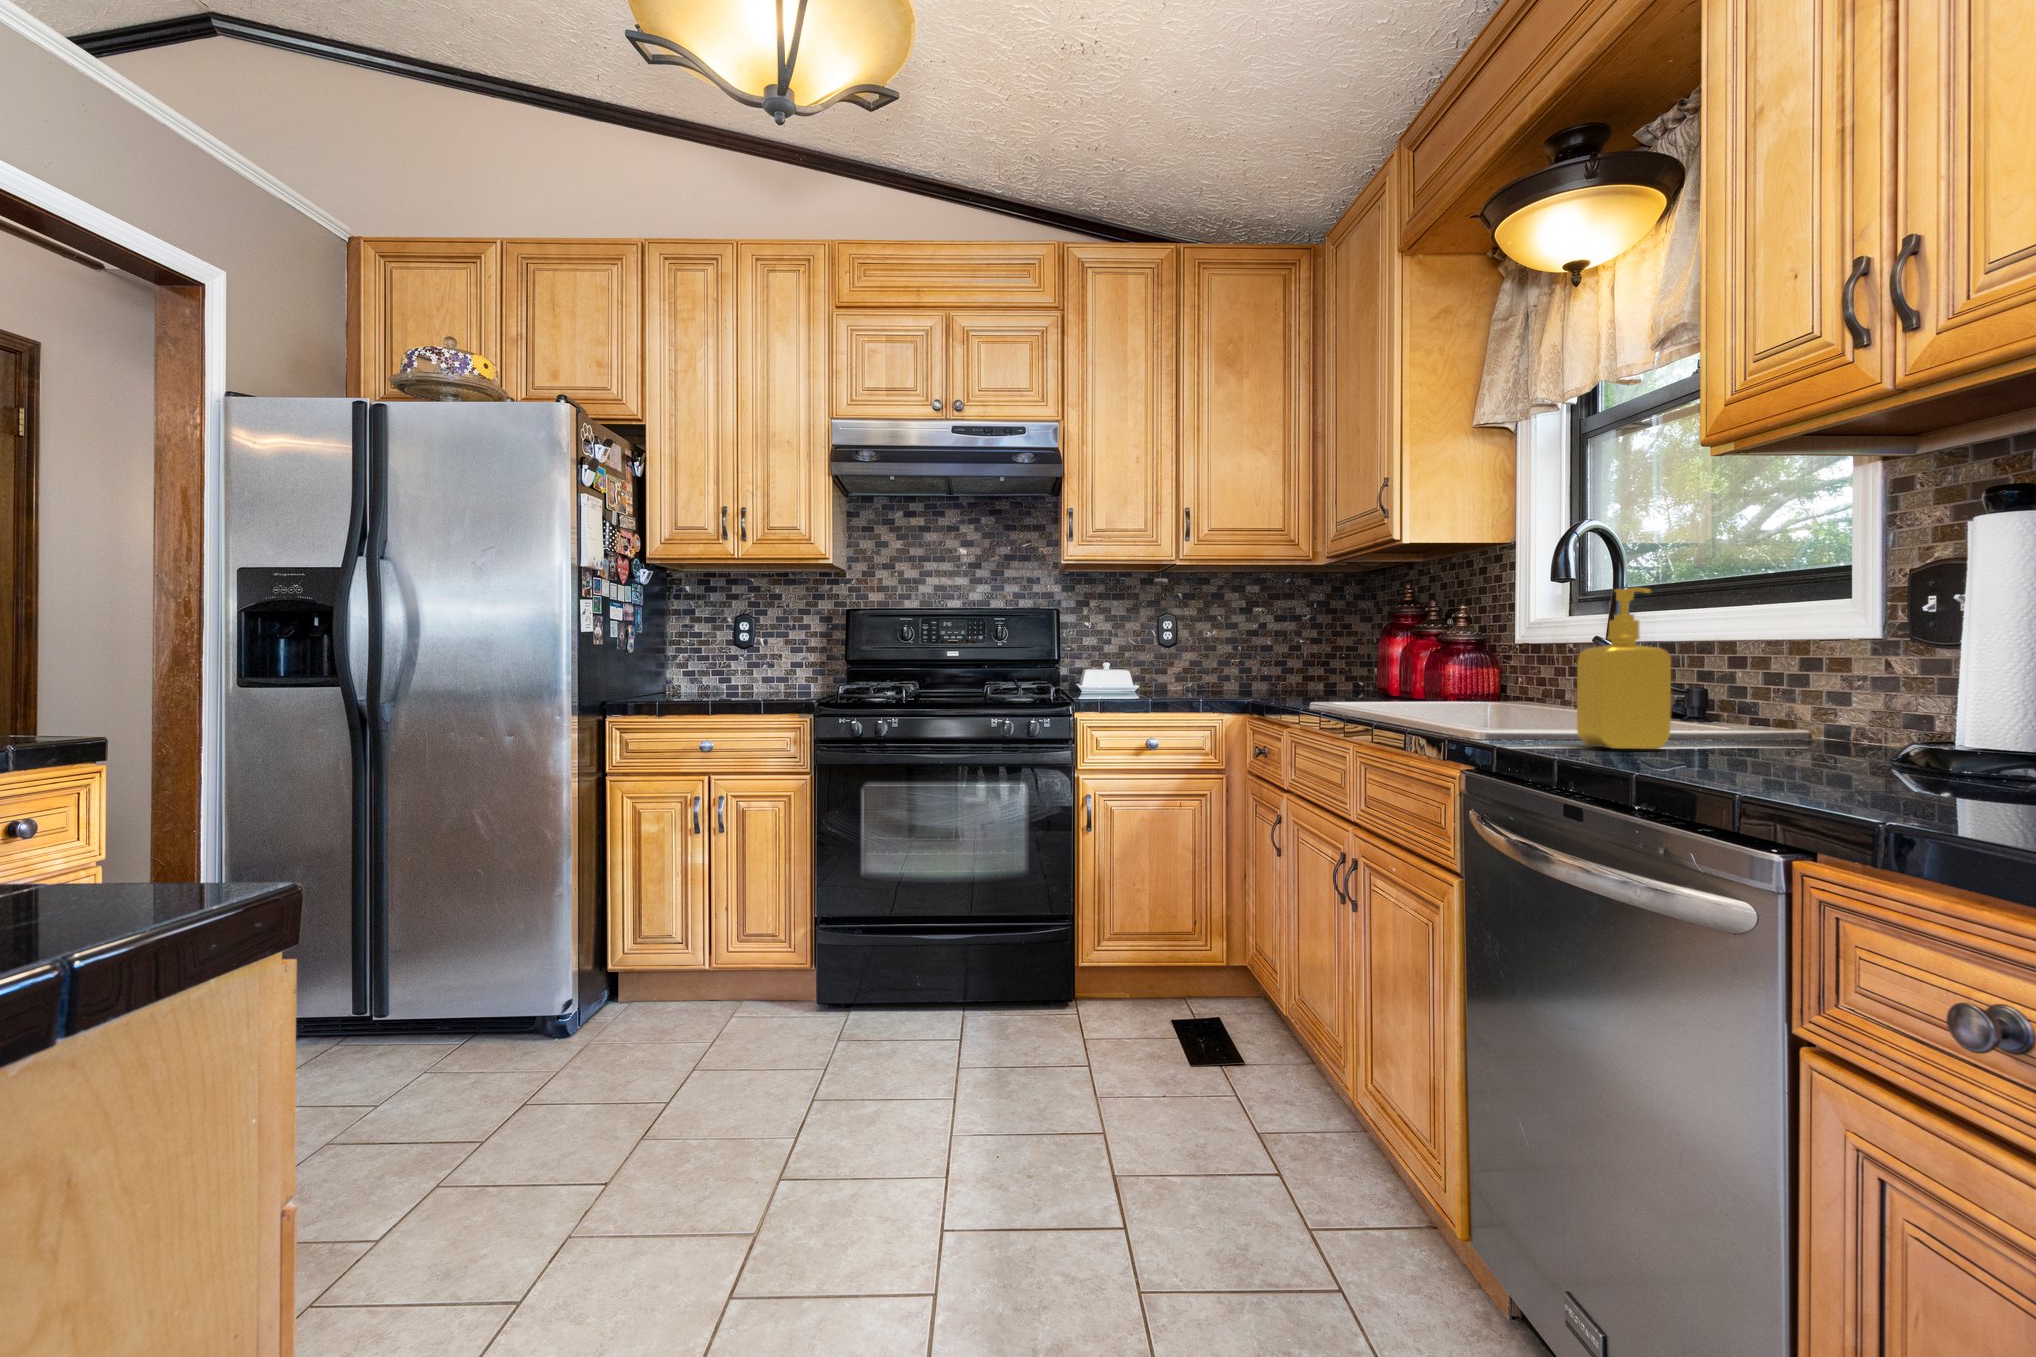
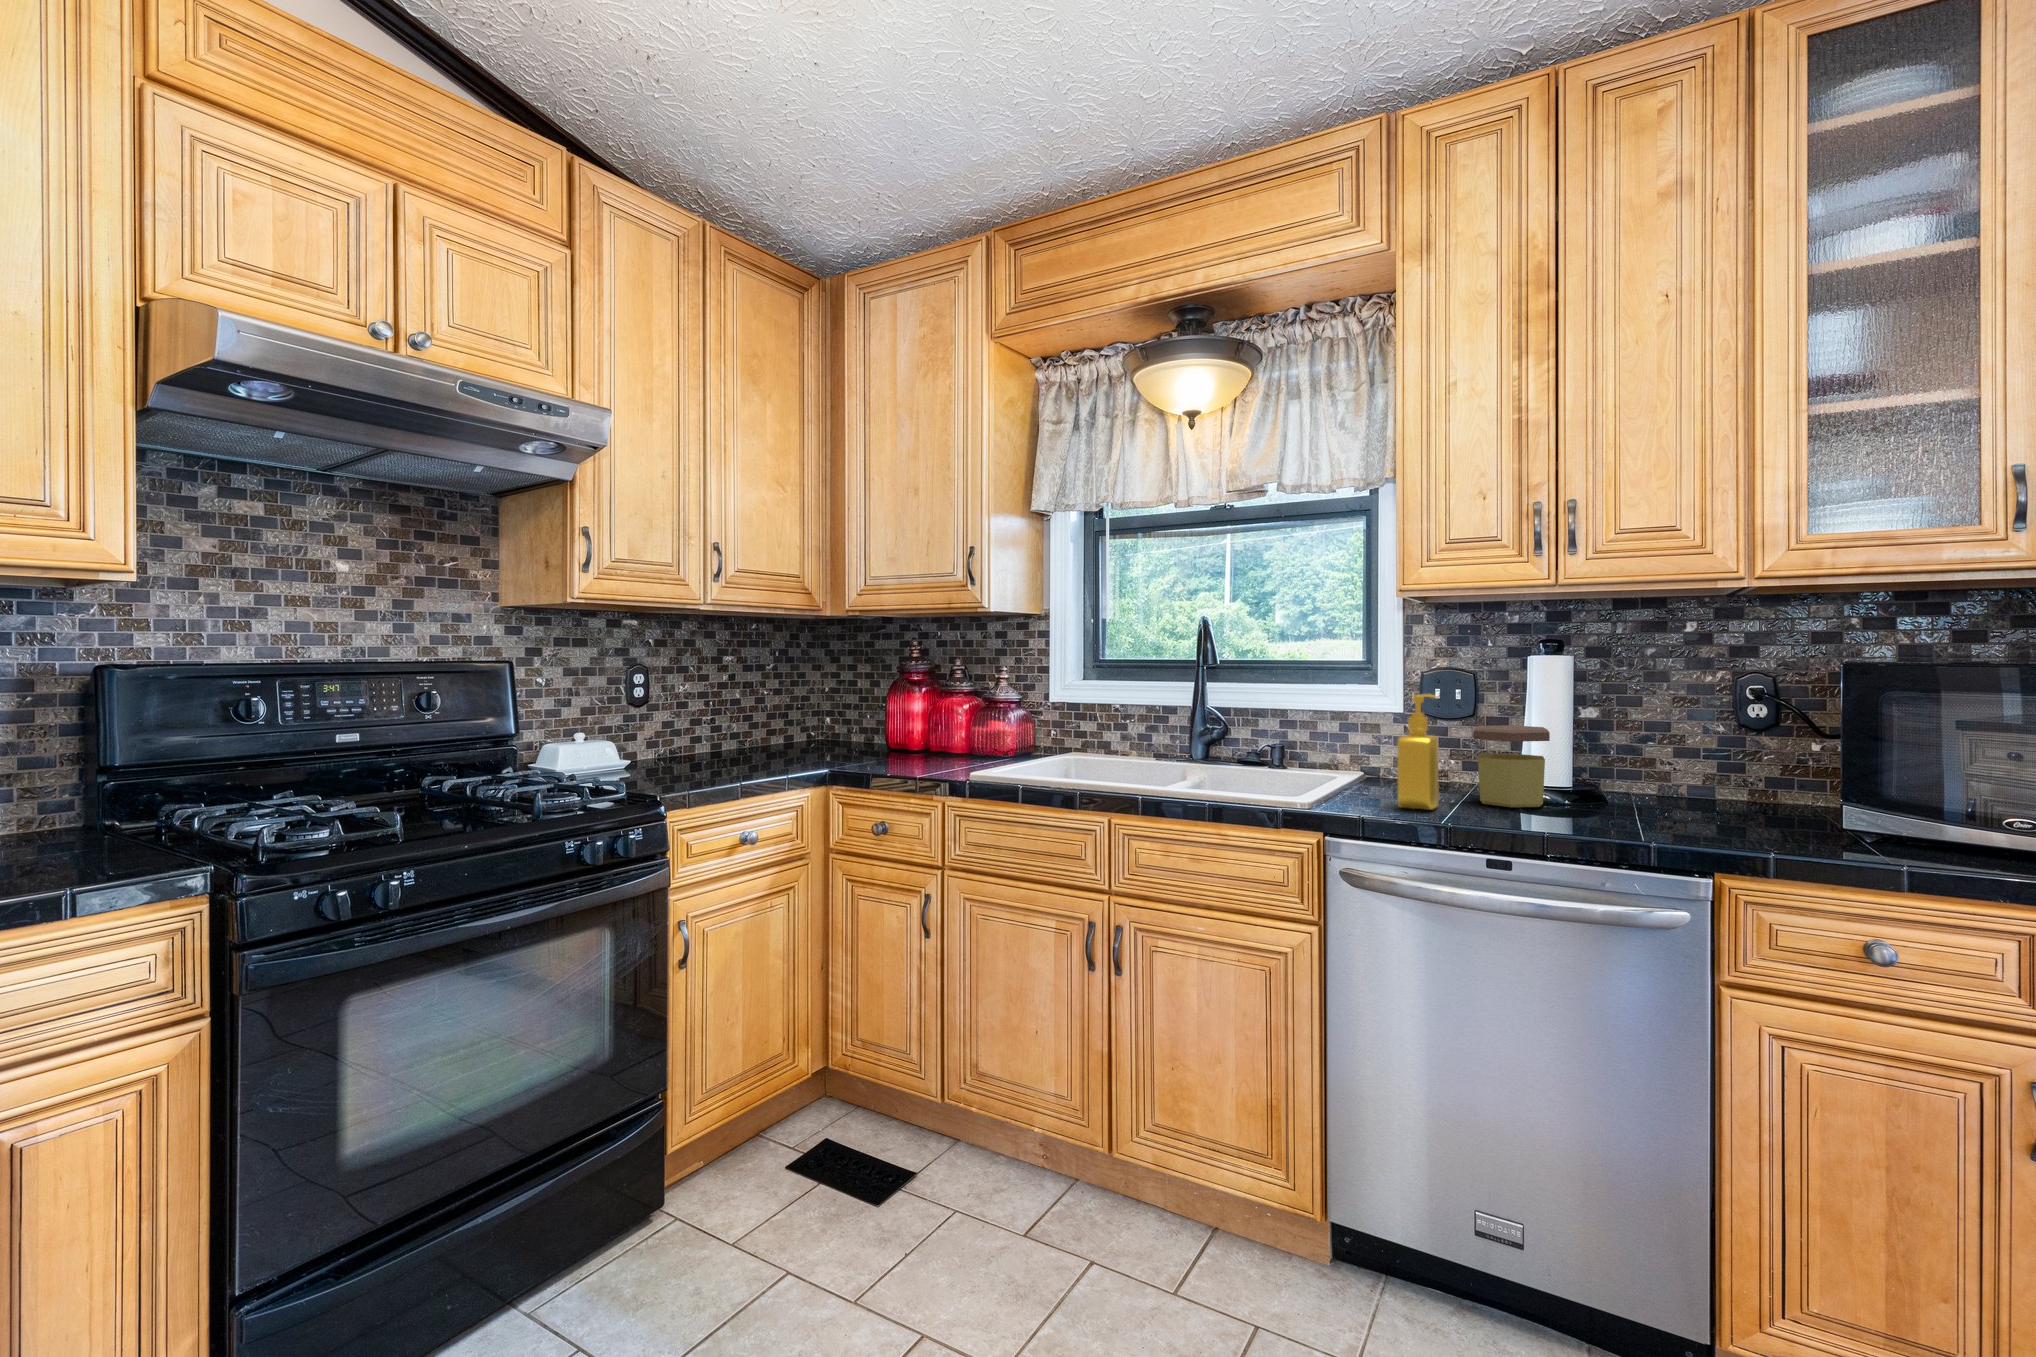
jar: none [1746,635,1912,765] -> present [1474,725,1550,807]

